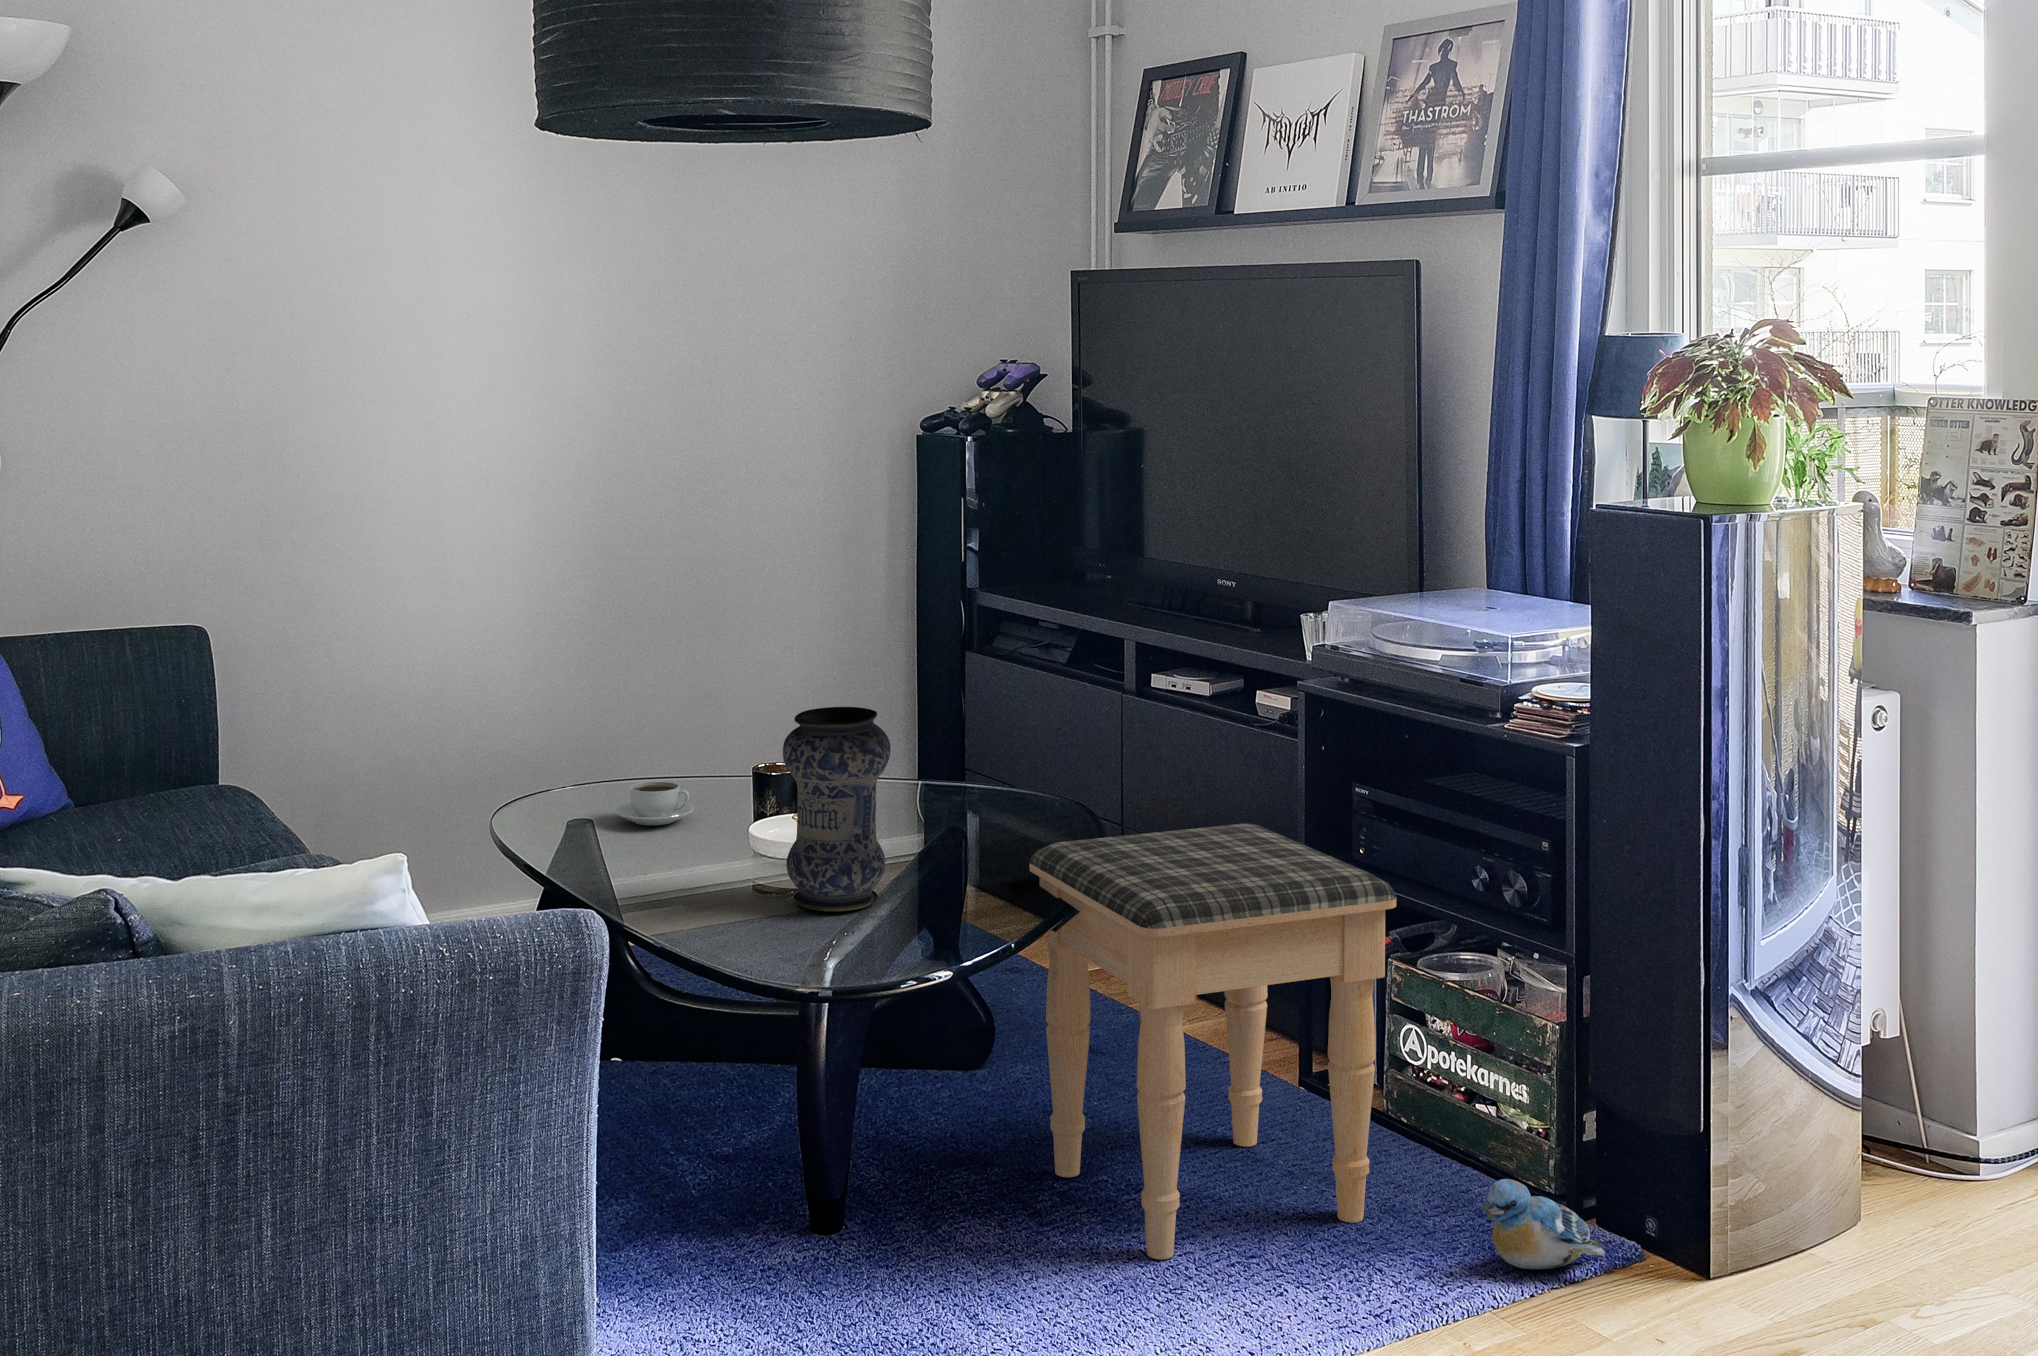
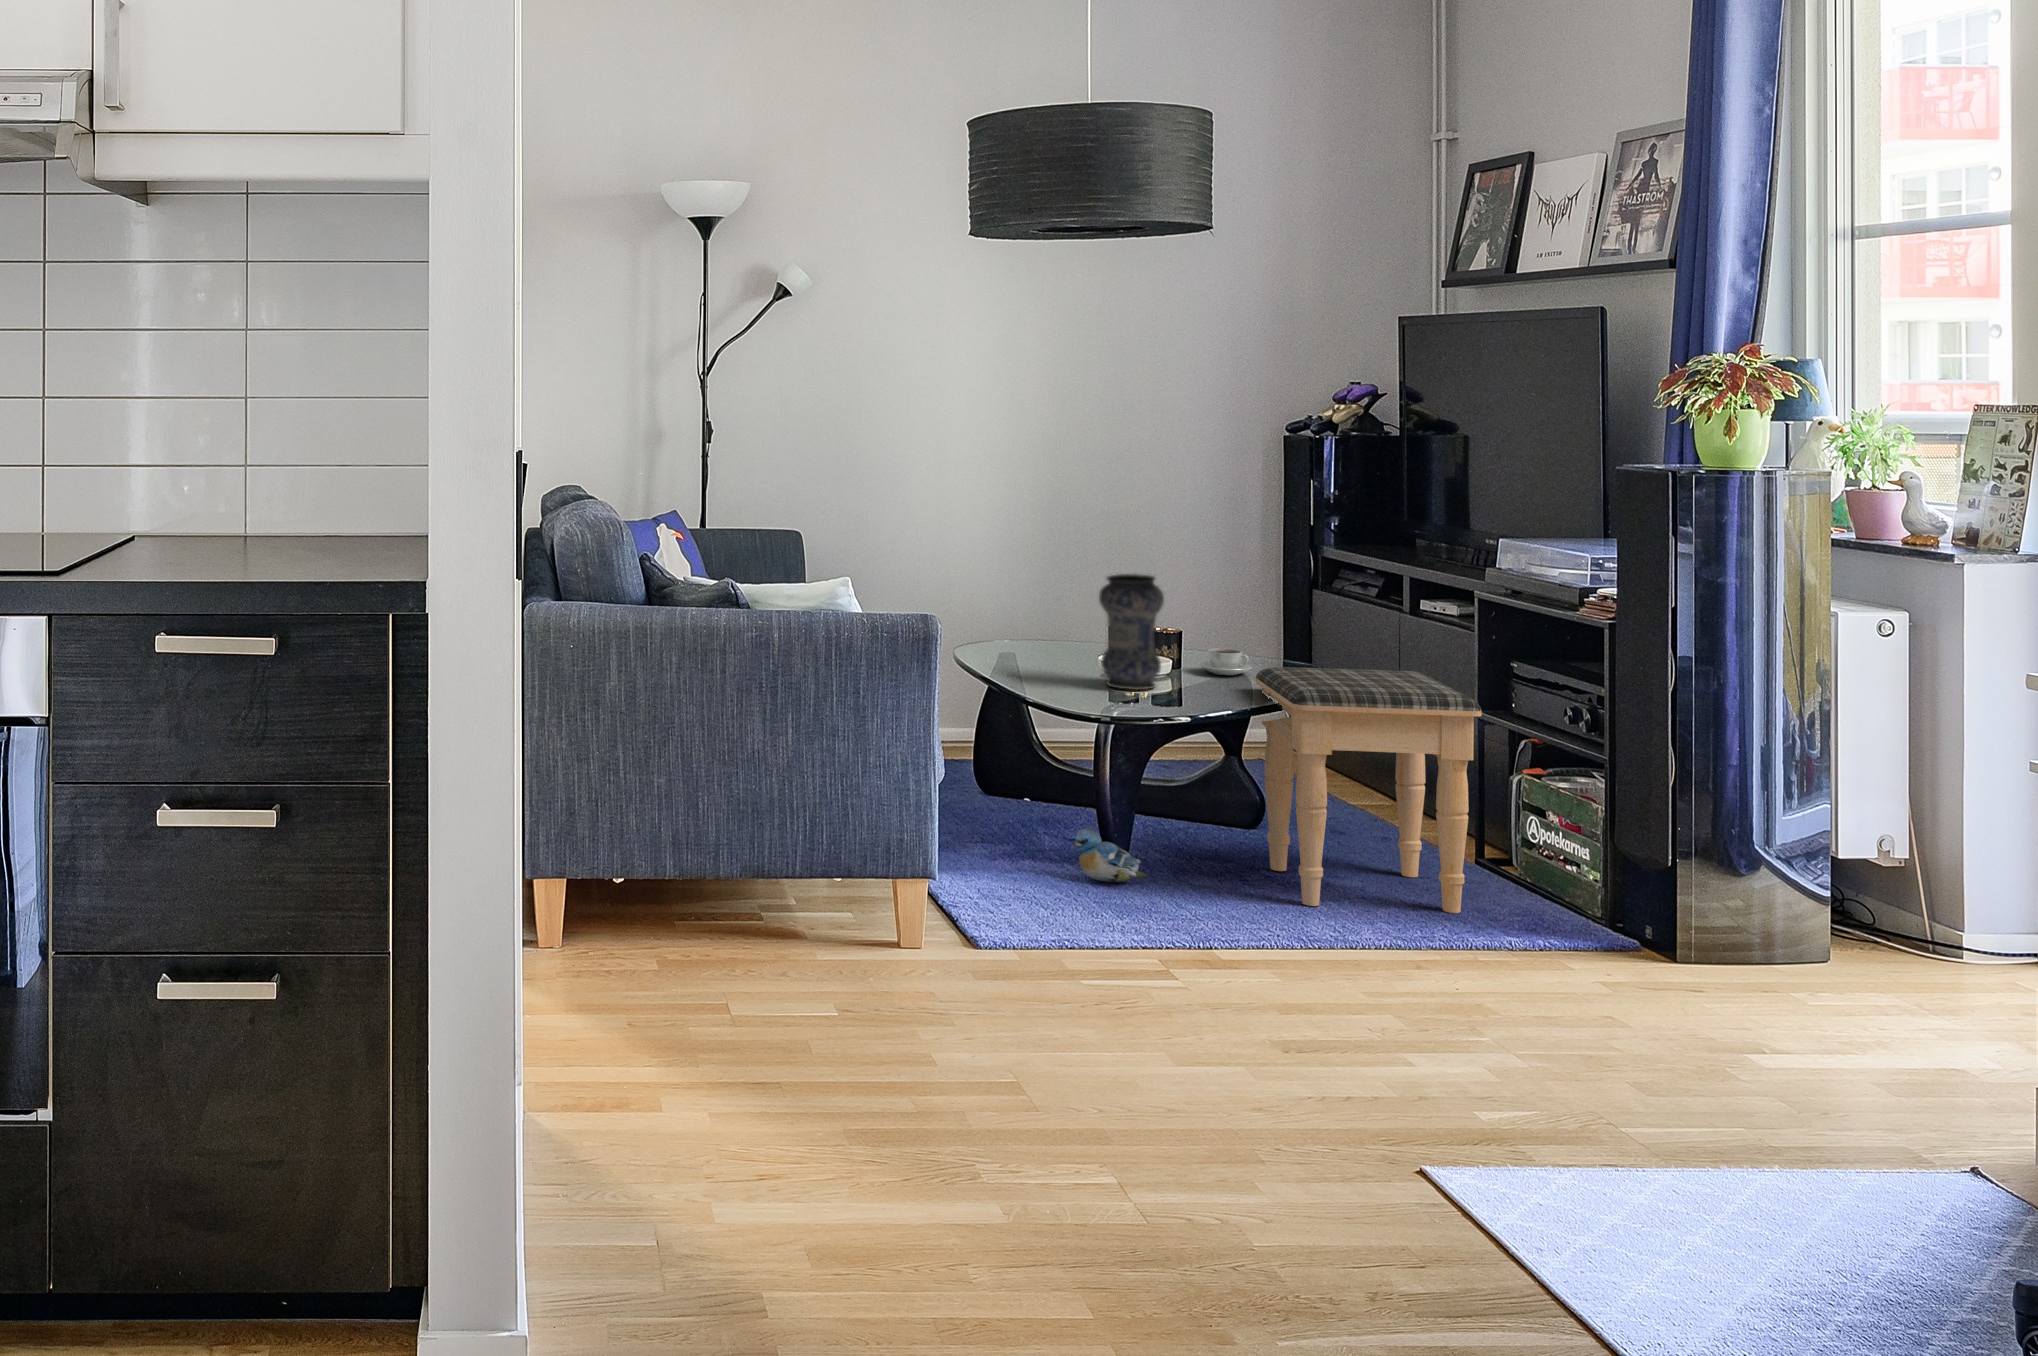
coffee cup: present [615,781,694,825] -> present [1199,649,1252,675]
plush toy: present [1483,1179,1605,1269] -> present [1073,829,1147,882]

